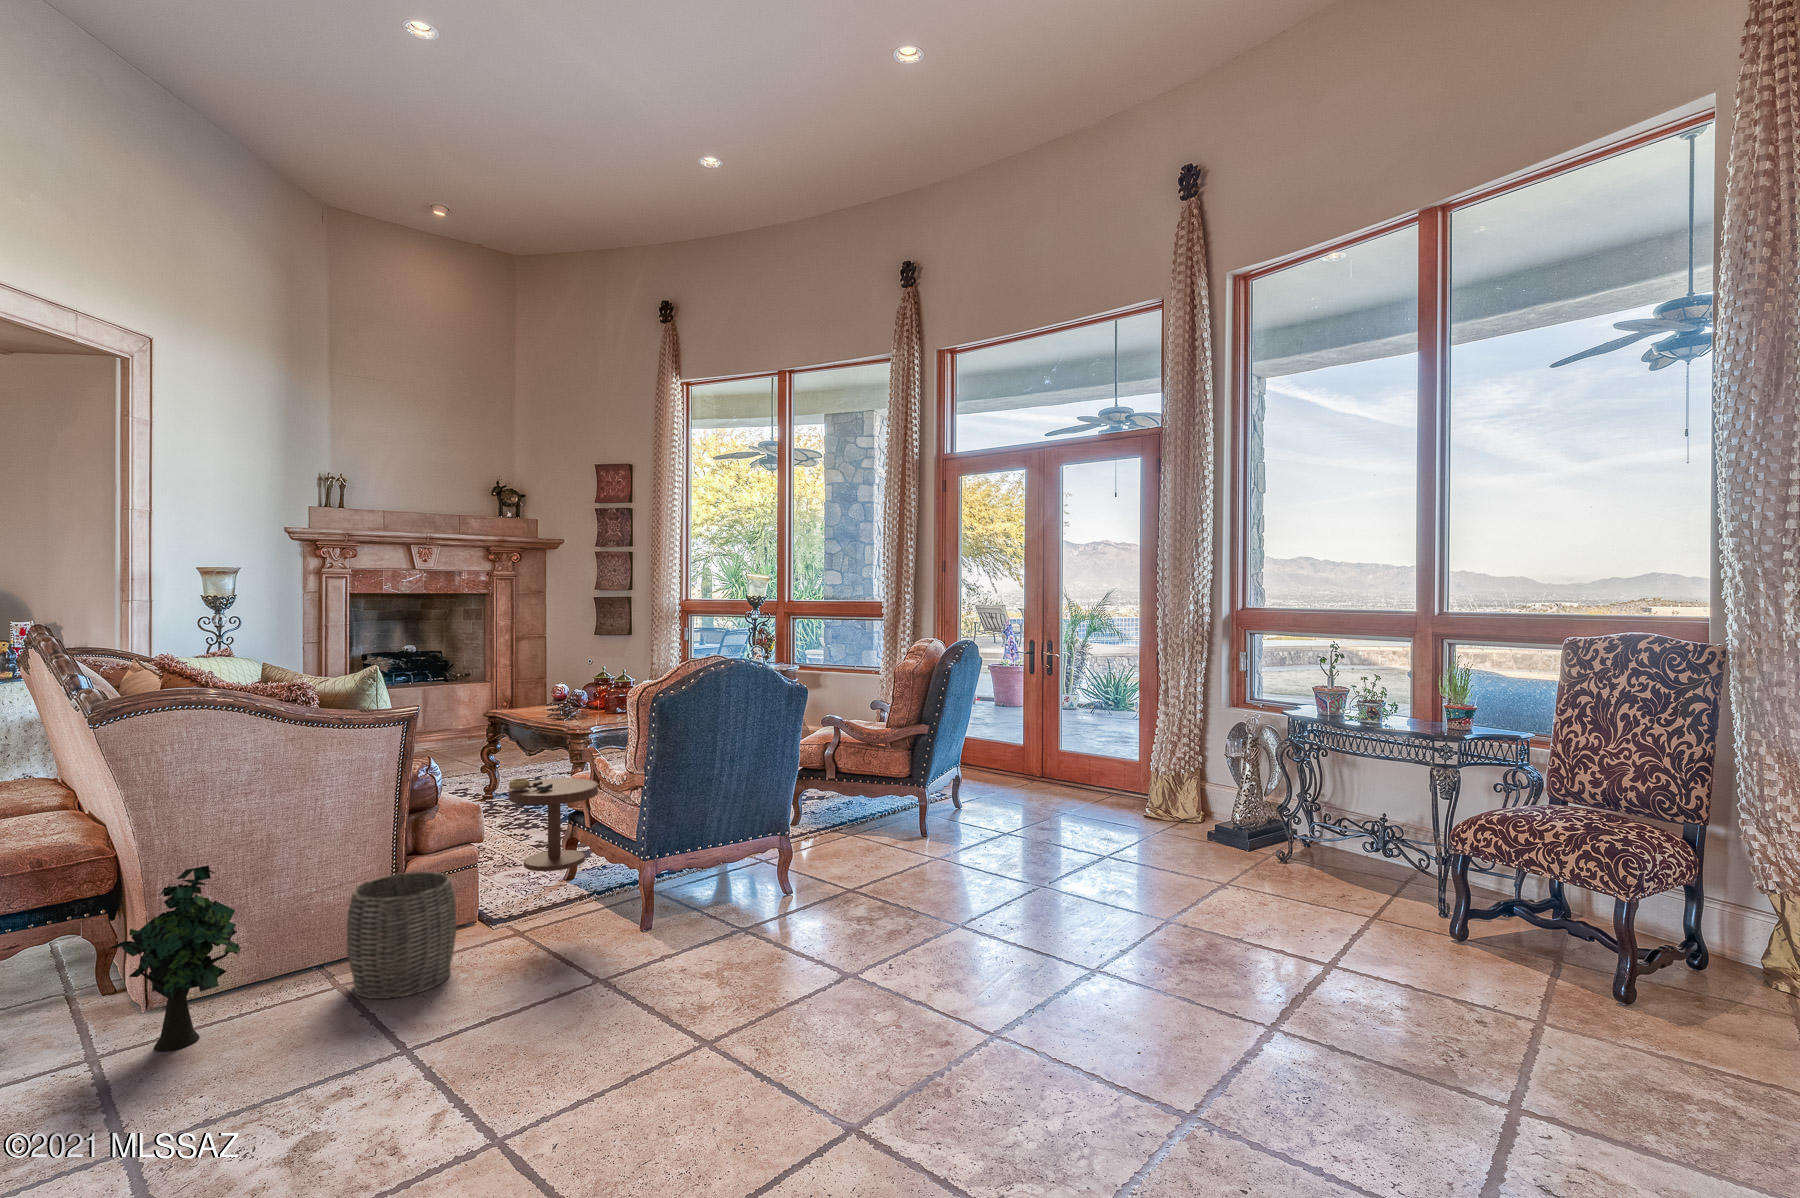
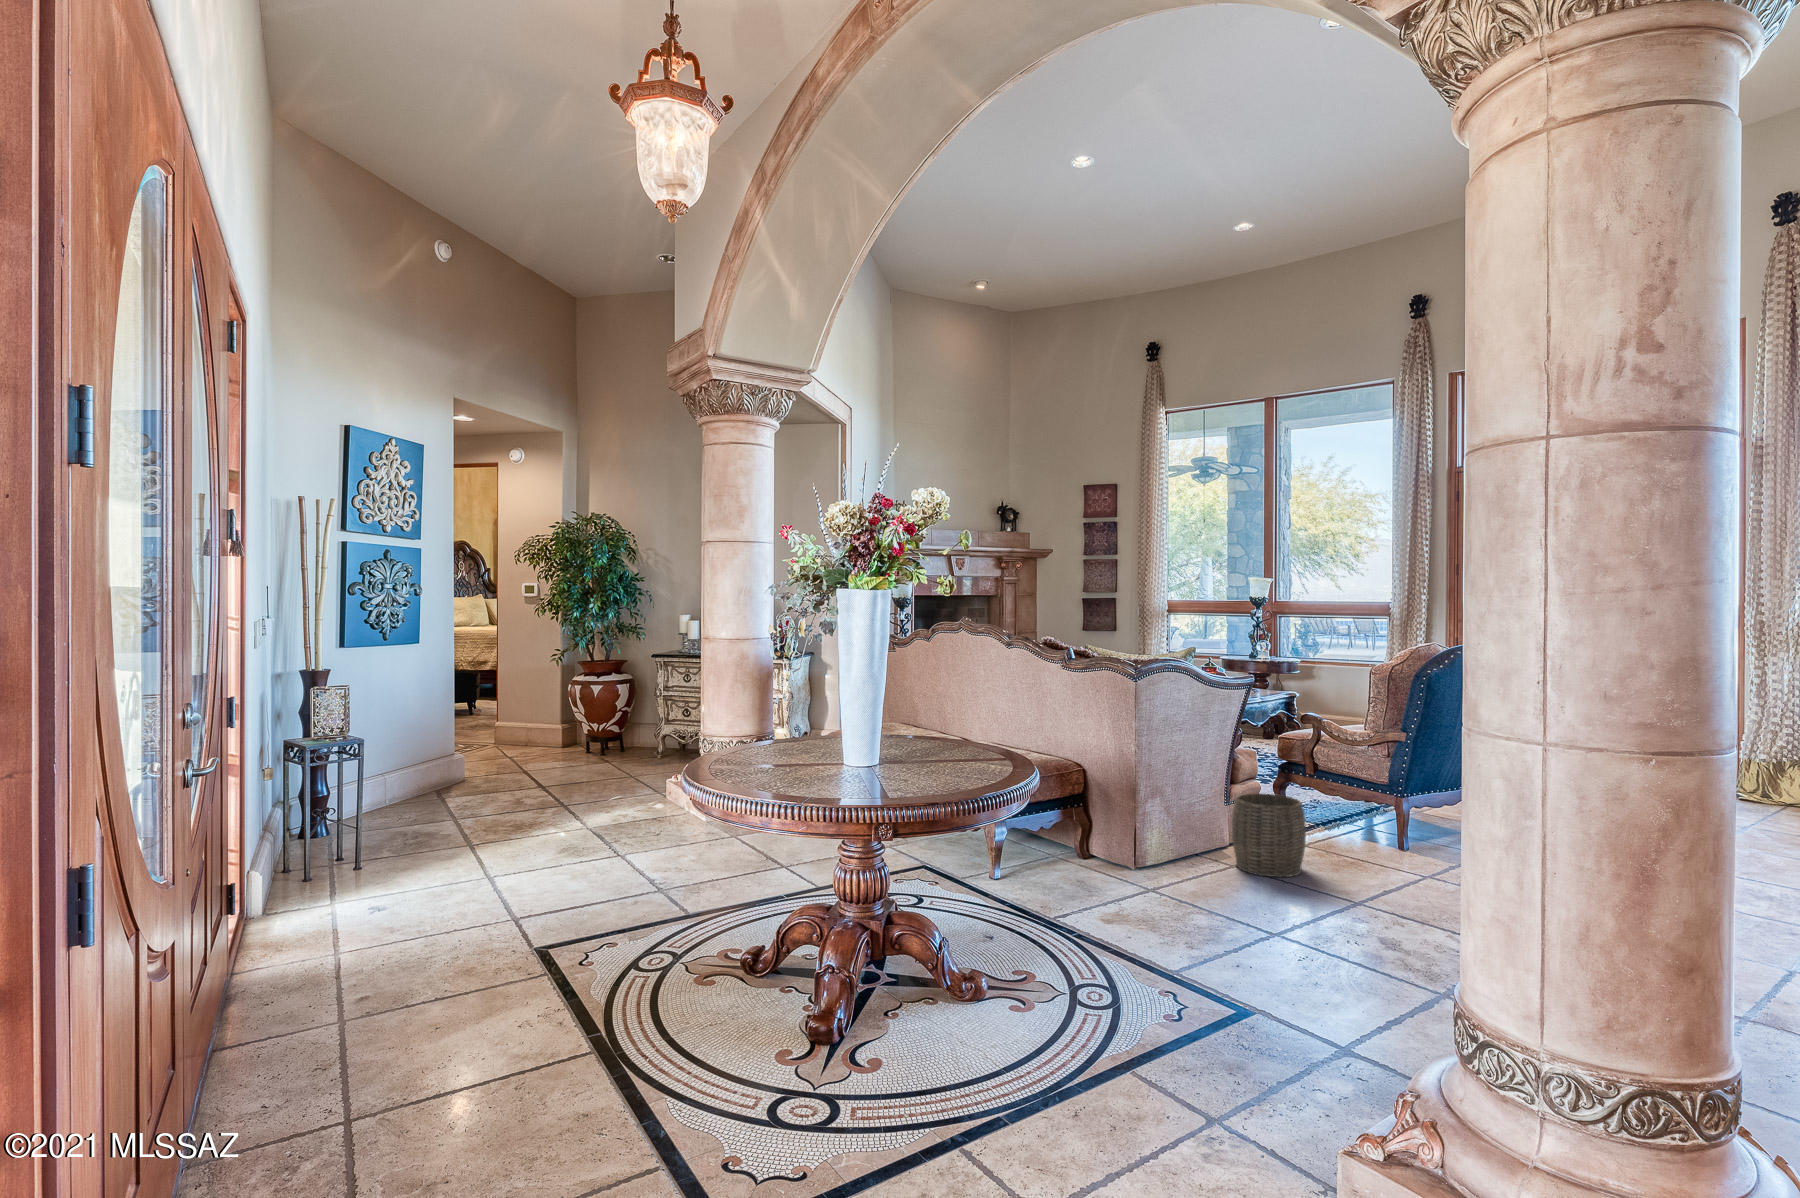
side table: present [508,778,598,871] -> none [1299,731,1369,850]
decorative plant: present [108,866,241,1051] -> none [1144,773,1213,893]

